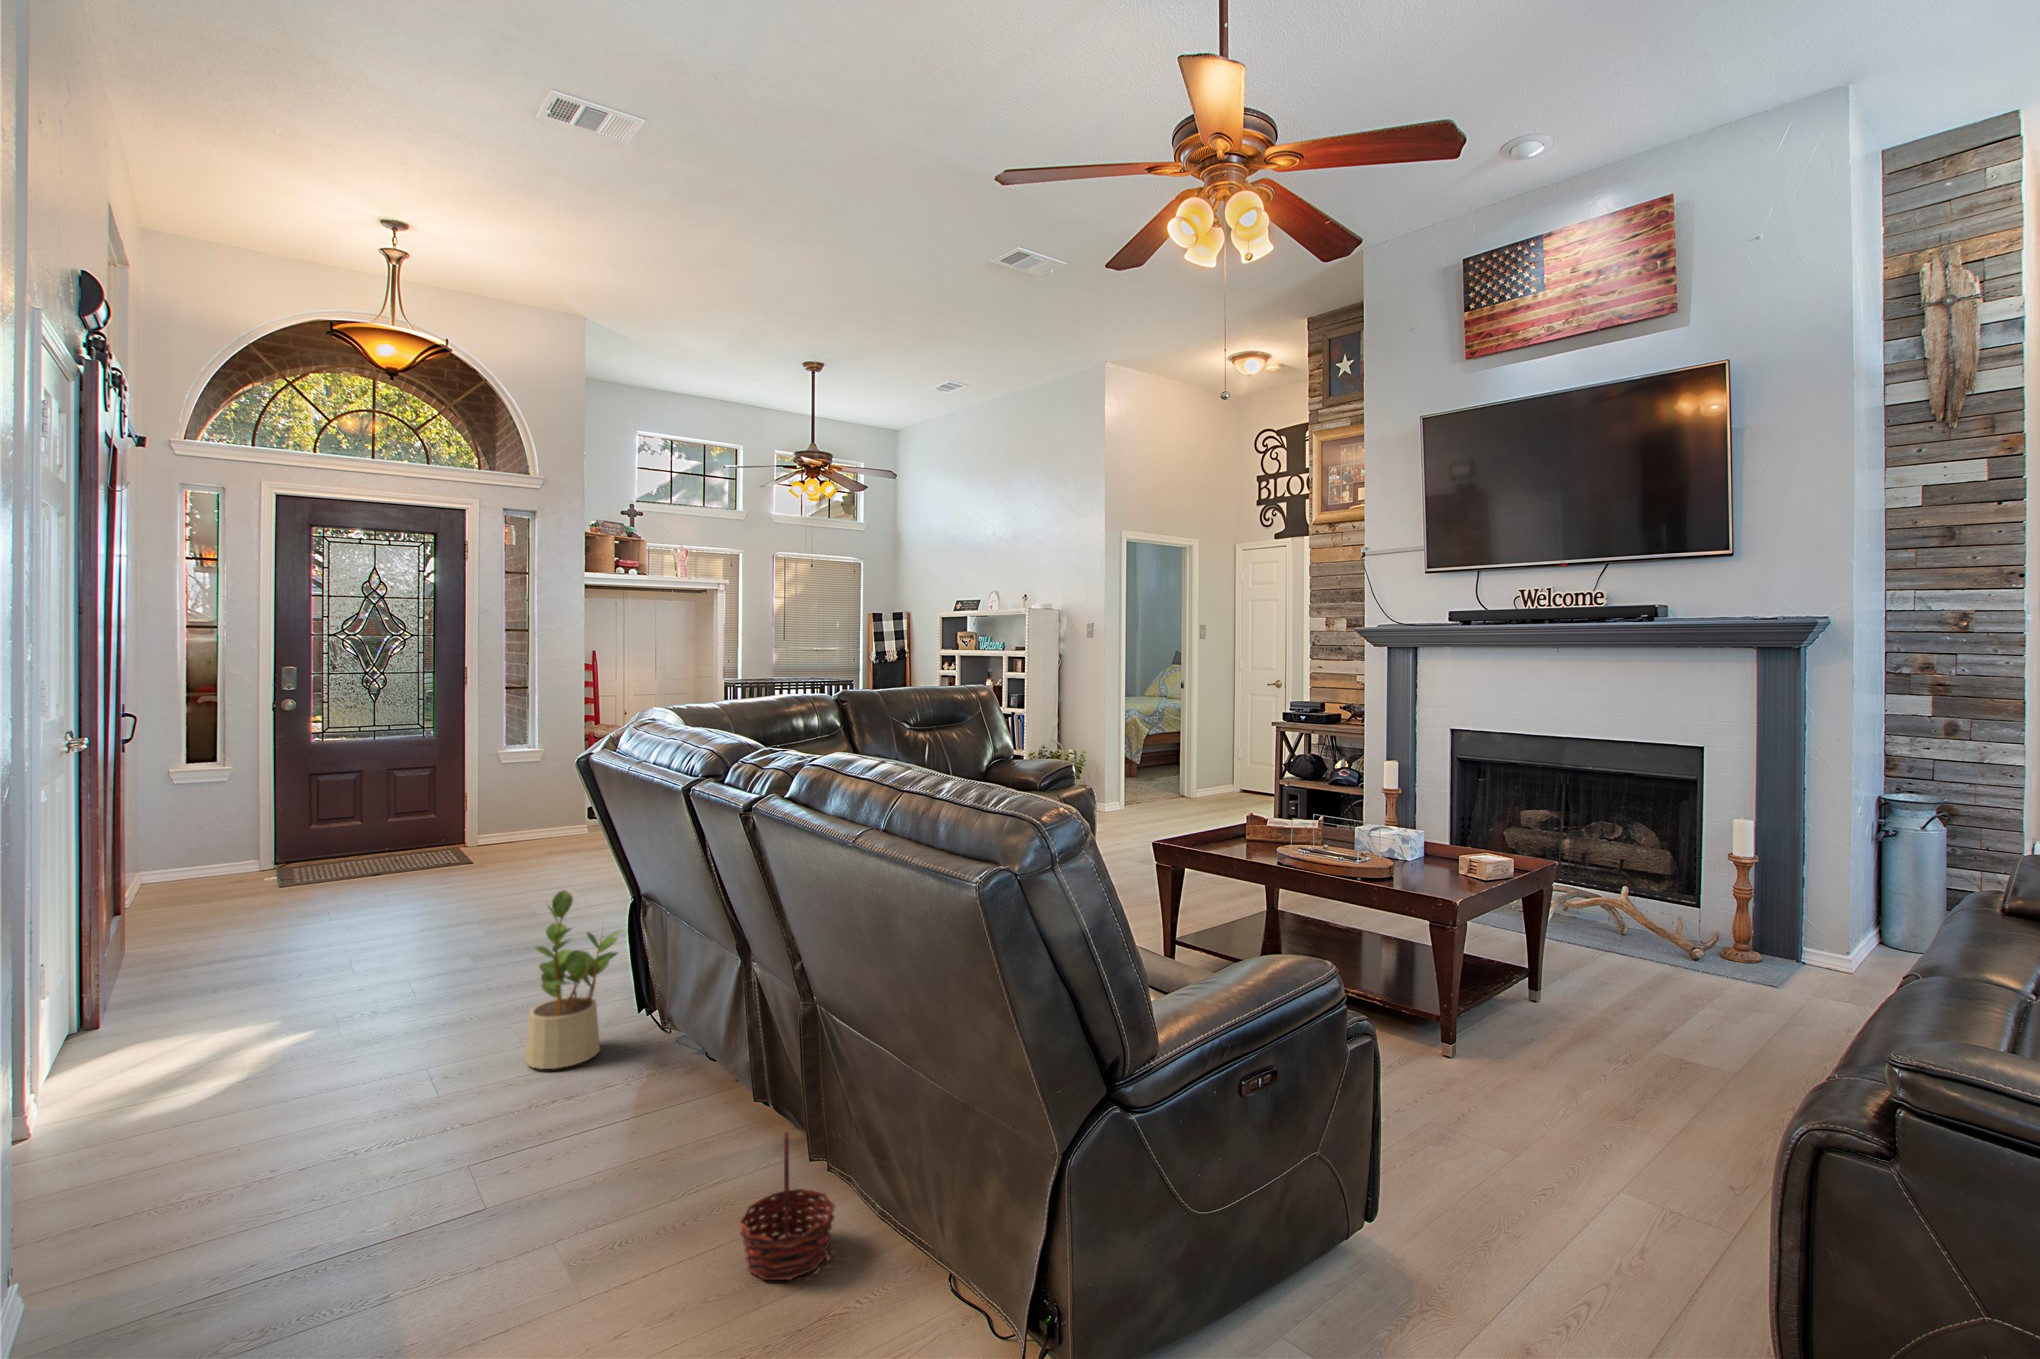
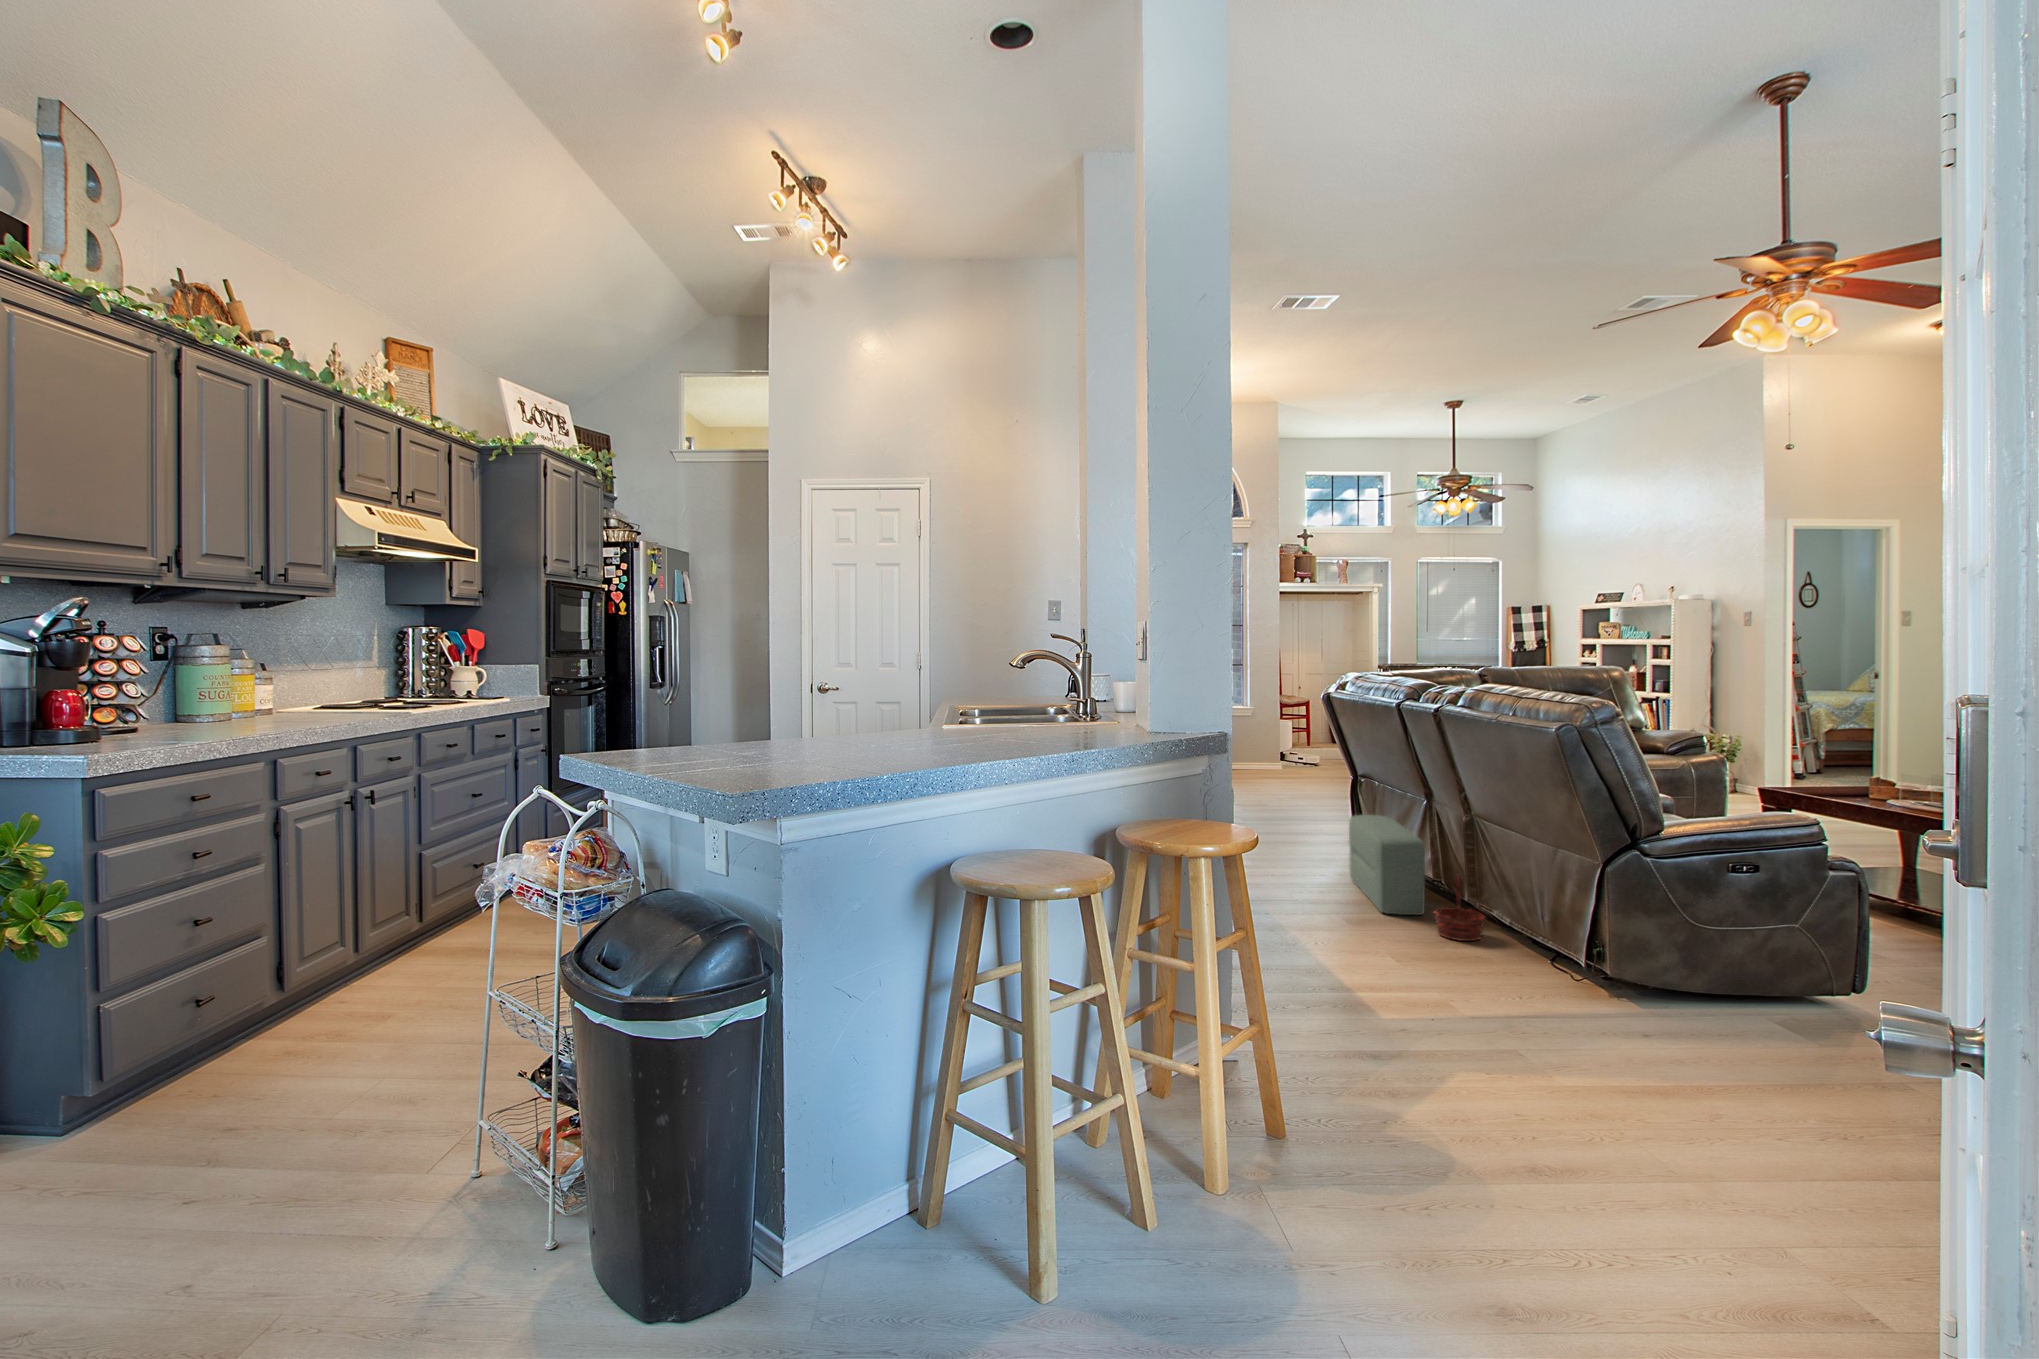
potted plant: present [526,891,621,1069] -> none [1297,766,1348,861]
pouf: none [607,982,731,1222] -> present [1349,815,1425,915]

